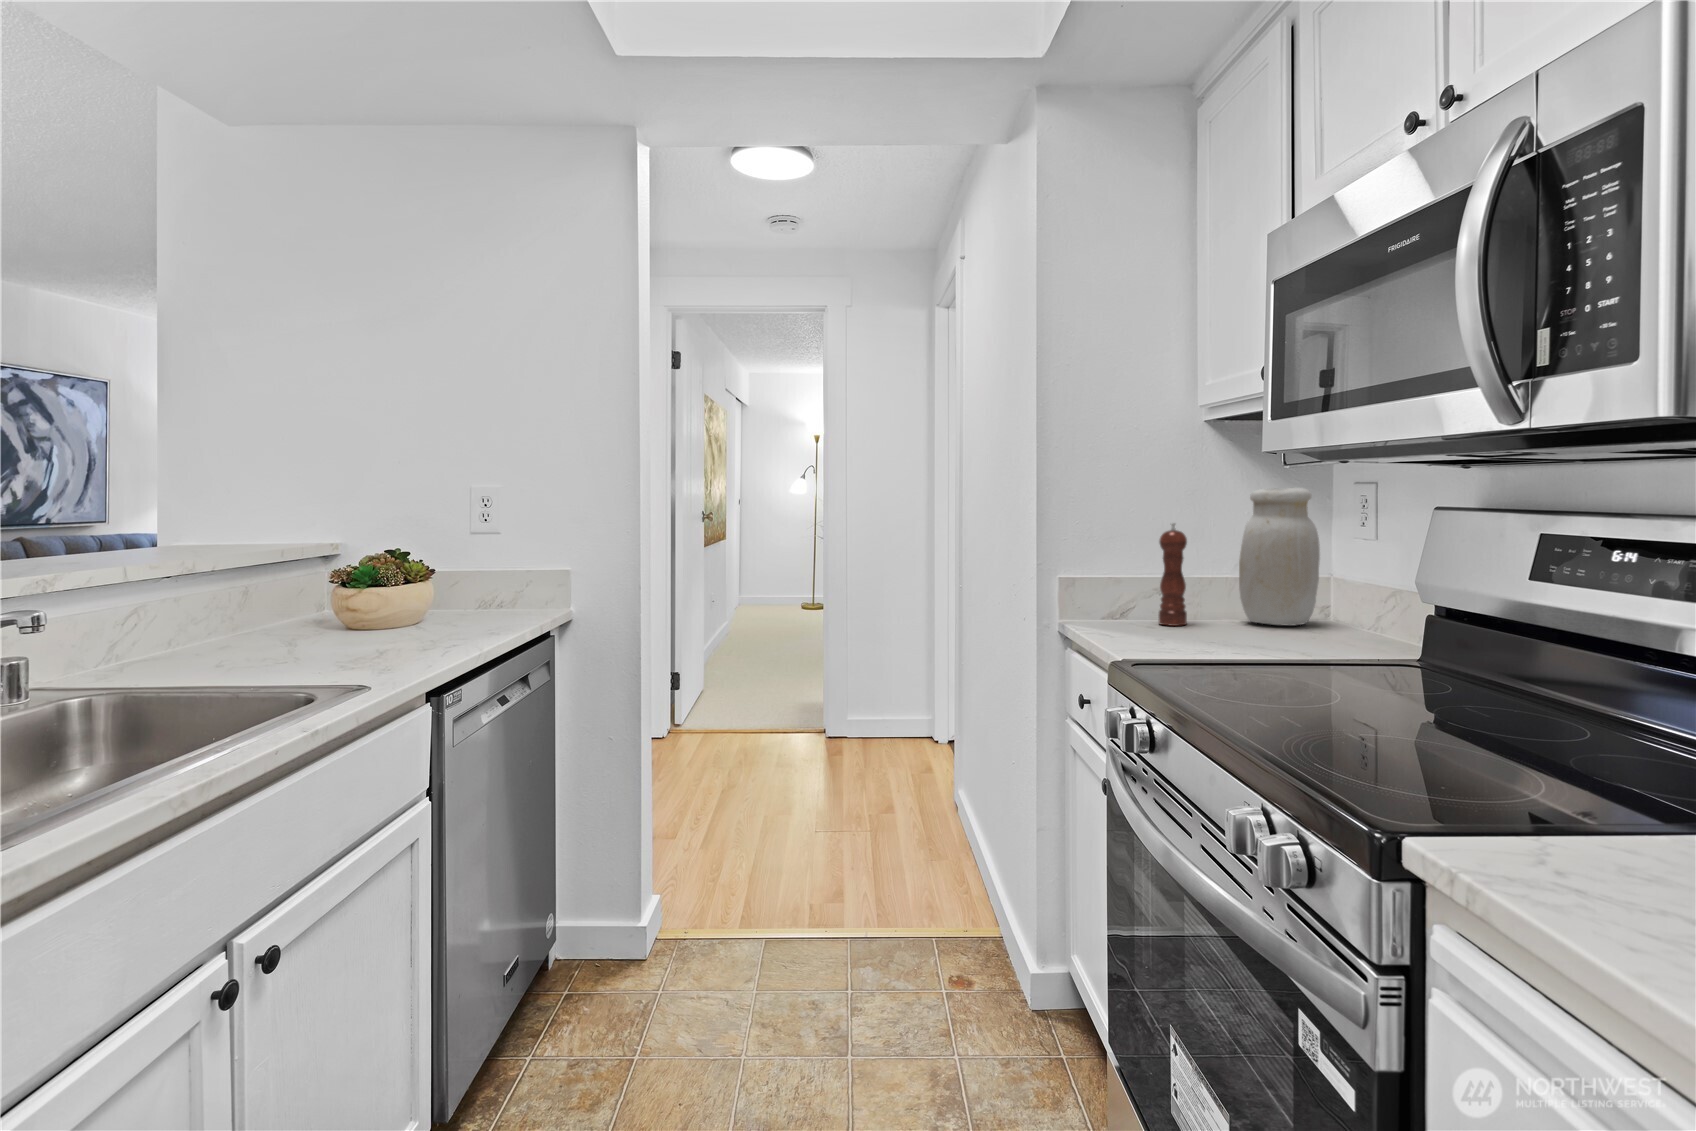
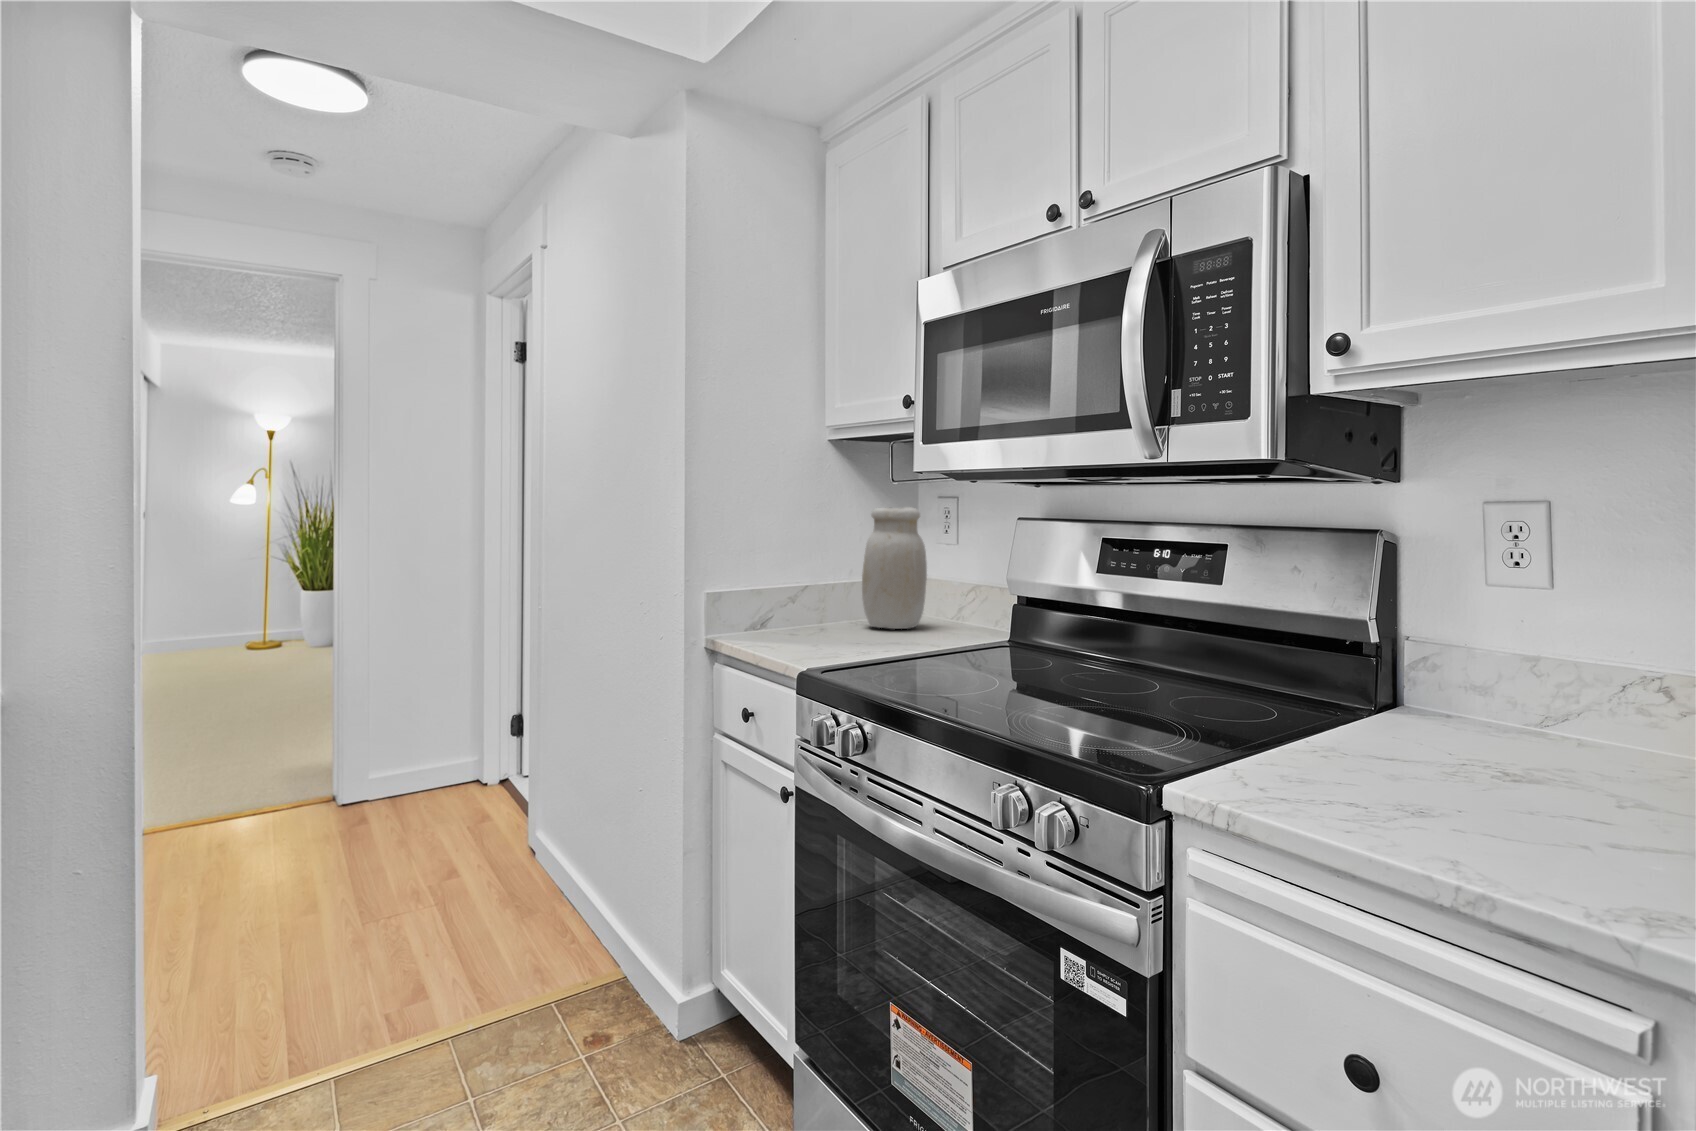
pepper mill: present [1158,523,1187,626] -> none [796,537,822,634]

